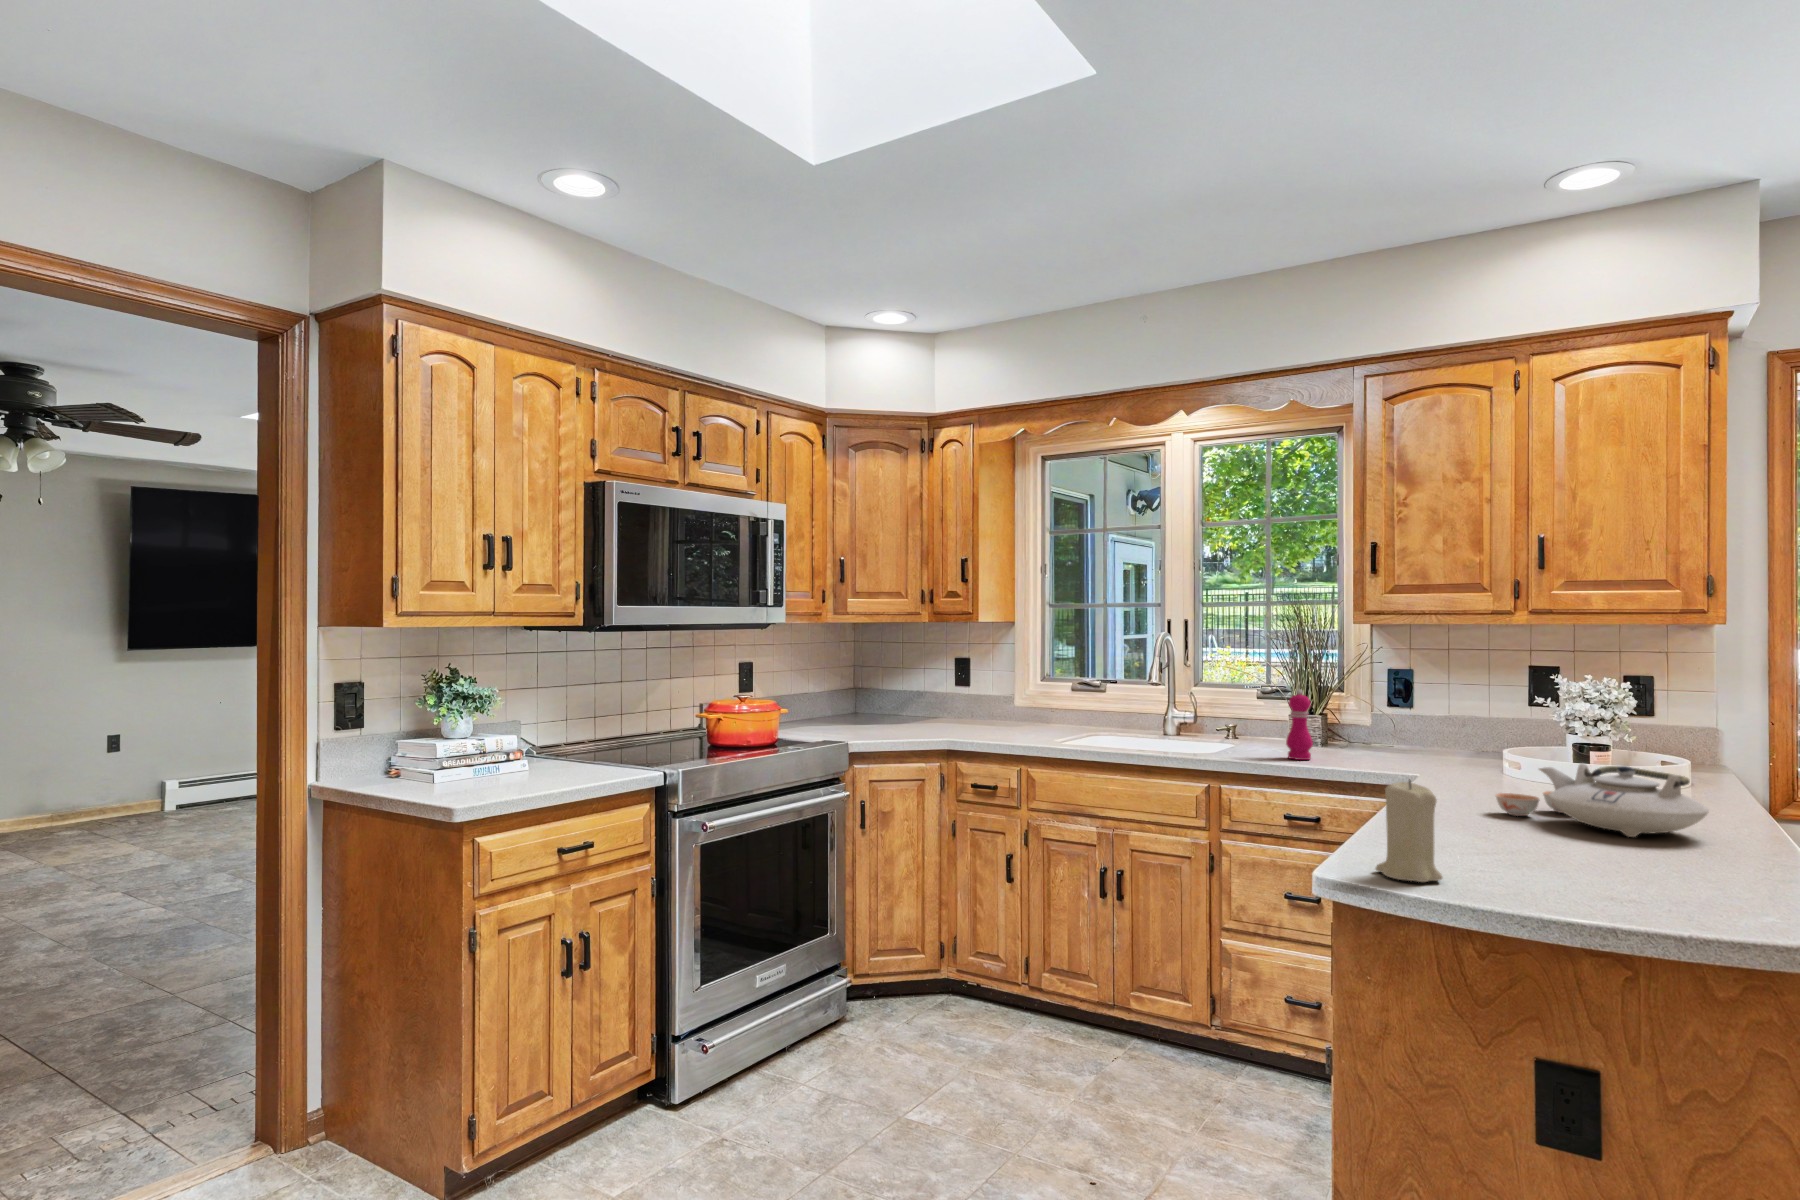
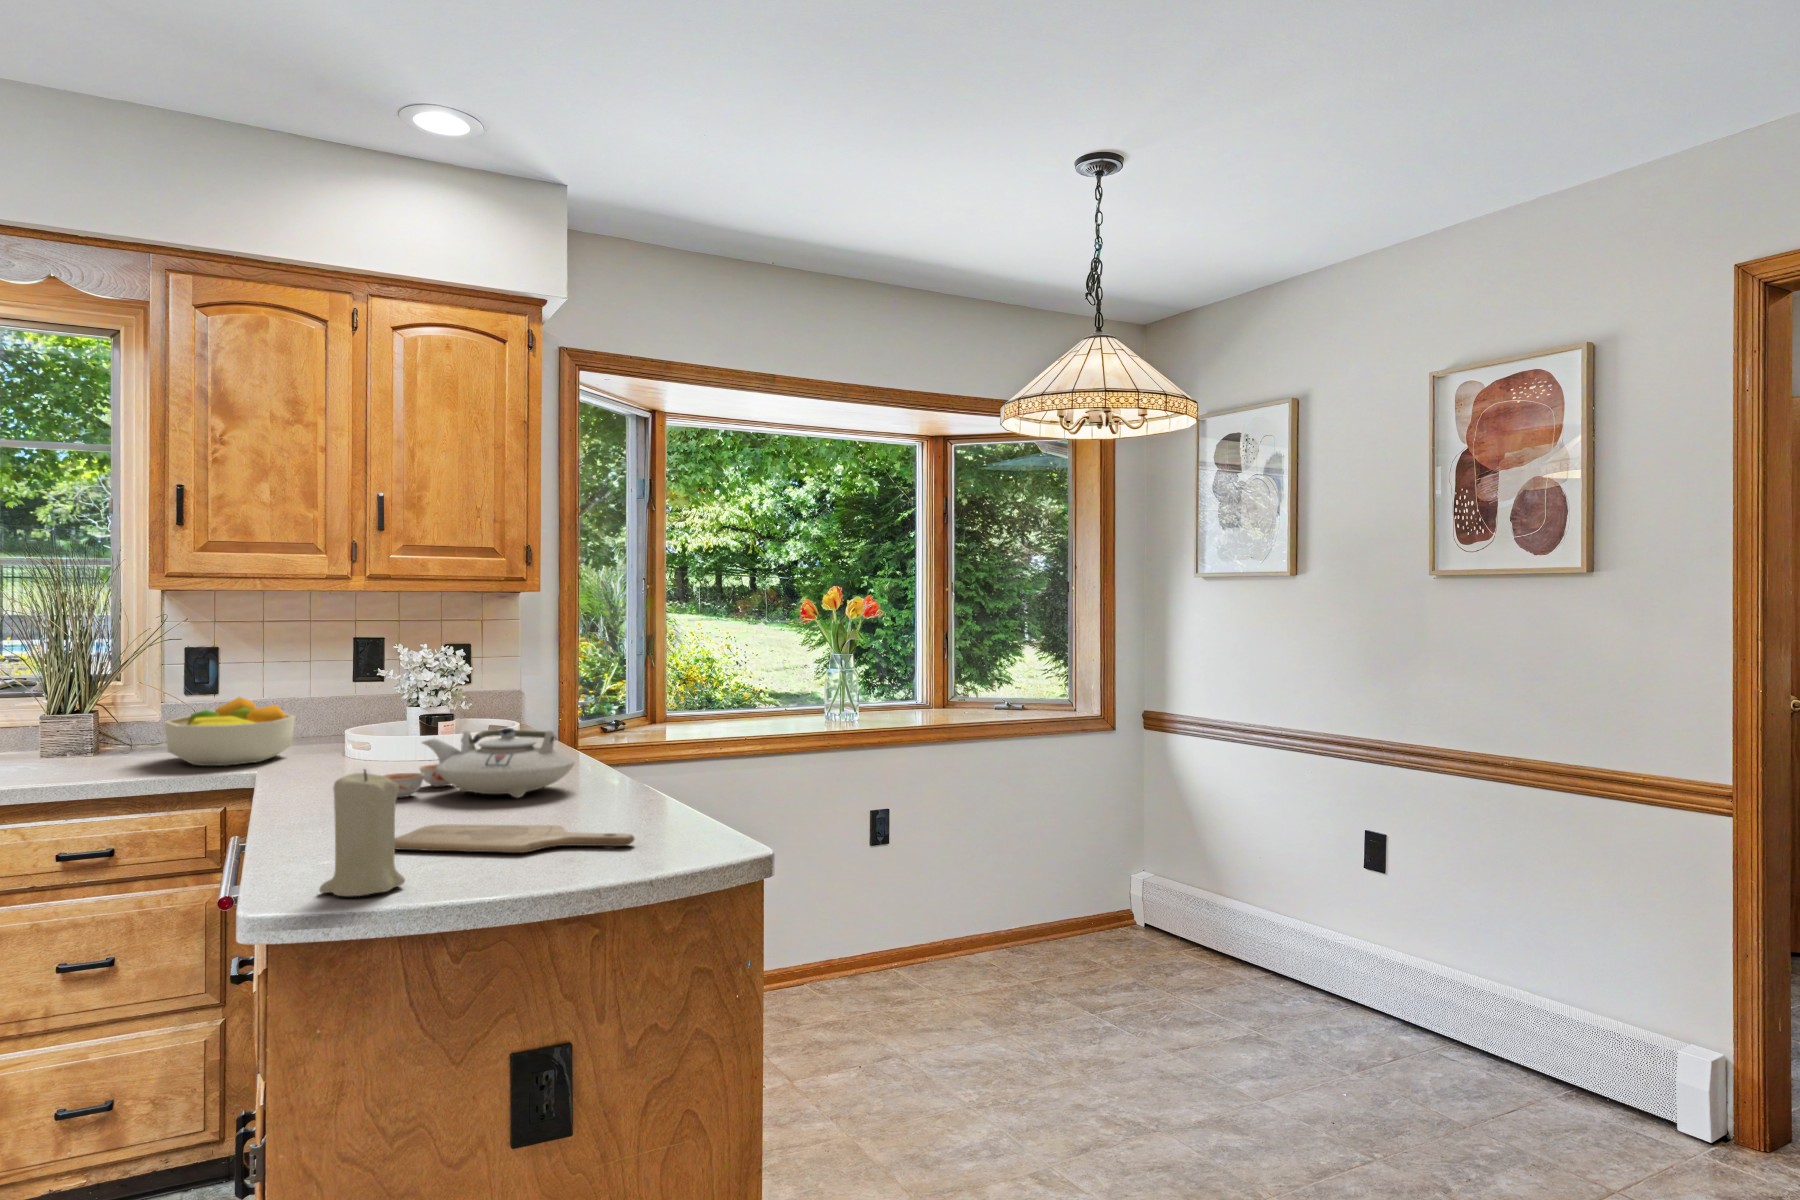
pepper mill: present [1286,689,1313,760] -> none [53,679,96,777]
fruit bowl: none [1362,712,1463,768] -> present [164,697,295,766]
cutting board: none [1459,842,1709,904] -> present [395,824,634,853]

